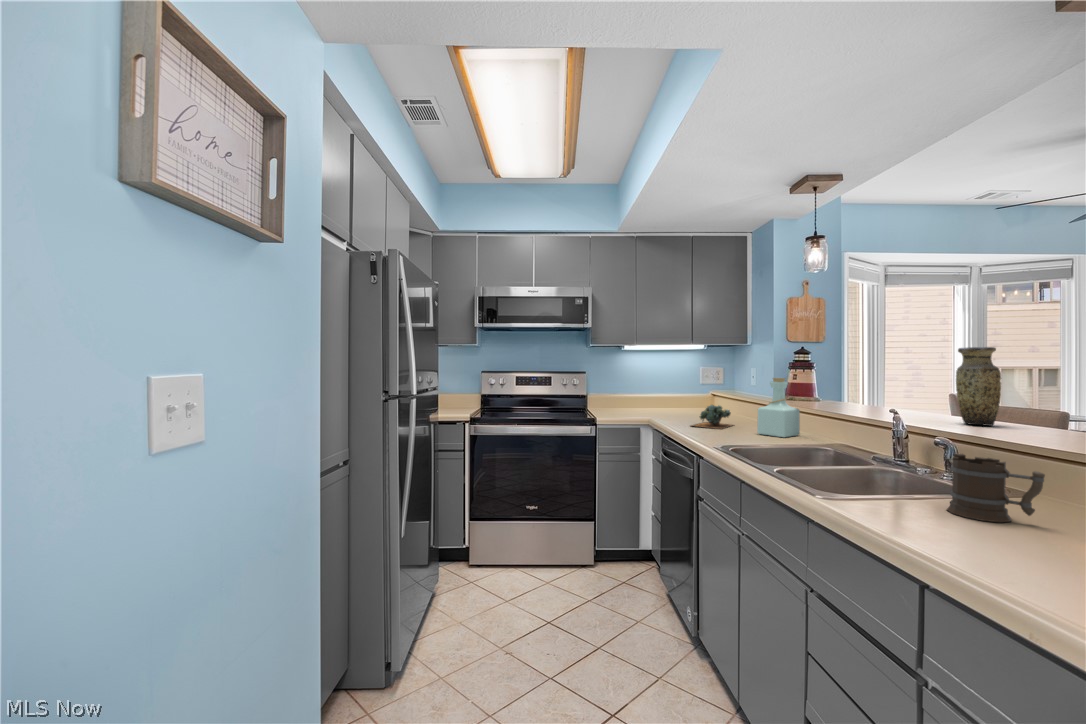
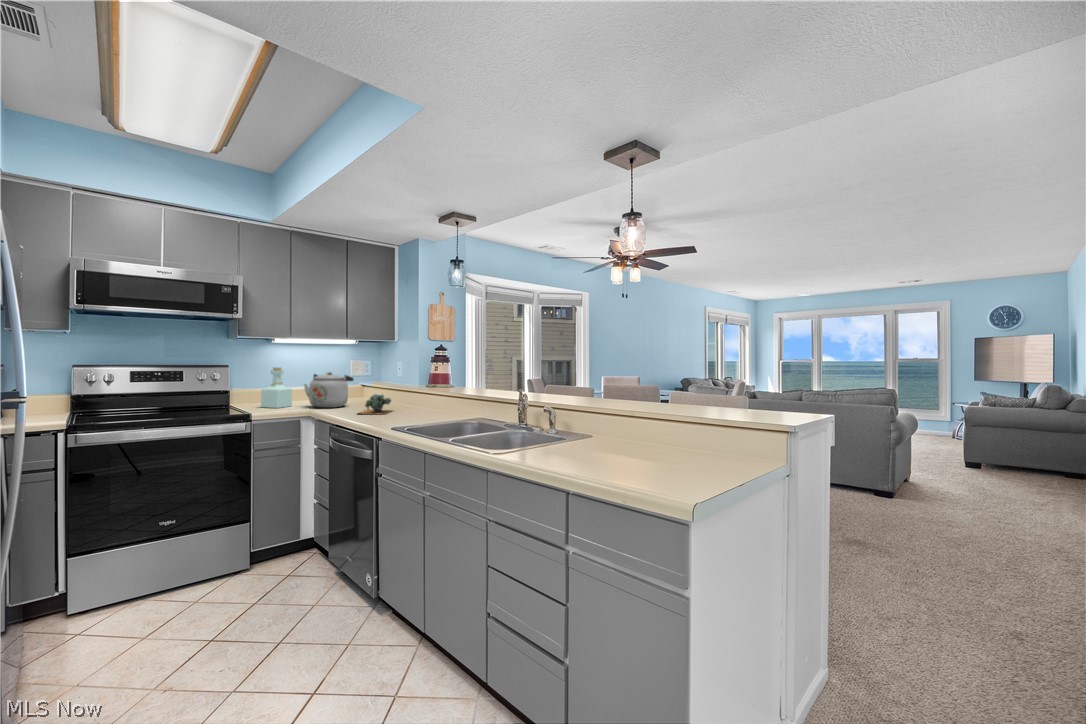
vase: present [956,347,1001,426] -> none [538,351,558,398]
bottle: present [757,378,800,437] -> present [261,368,292,408]
kettle: none [645,379,695,417] -> present [304,372,354,408]
mug: present [947,454,1045,522] -> none [542,414,581,449]

